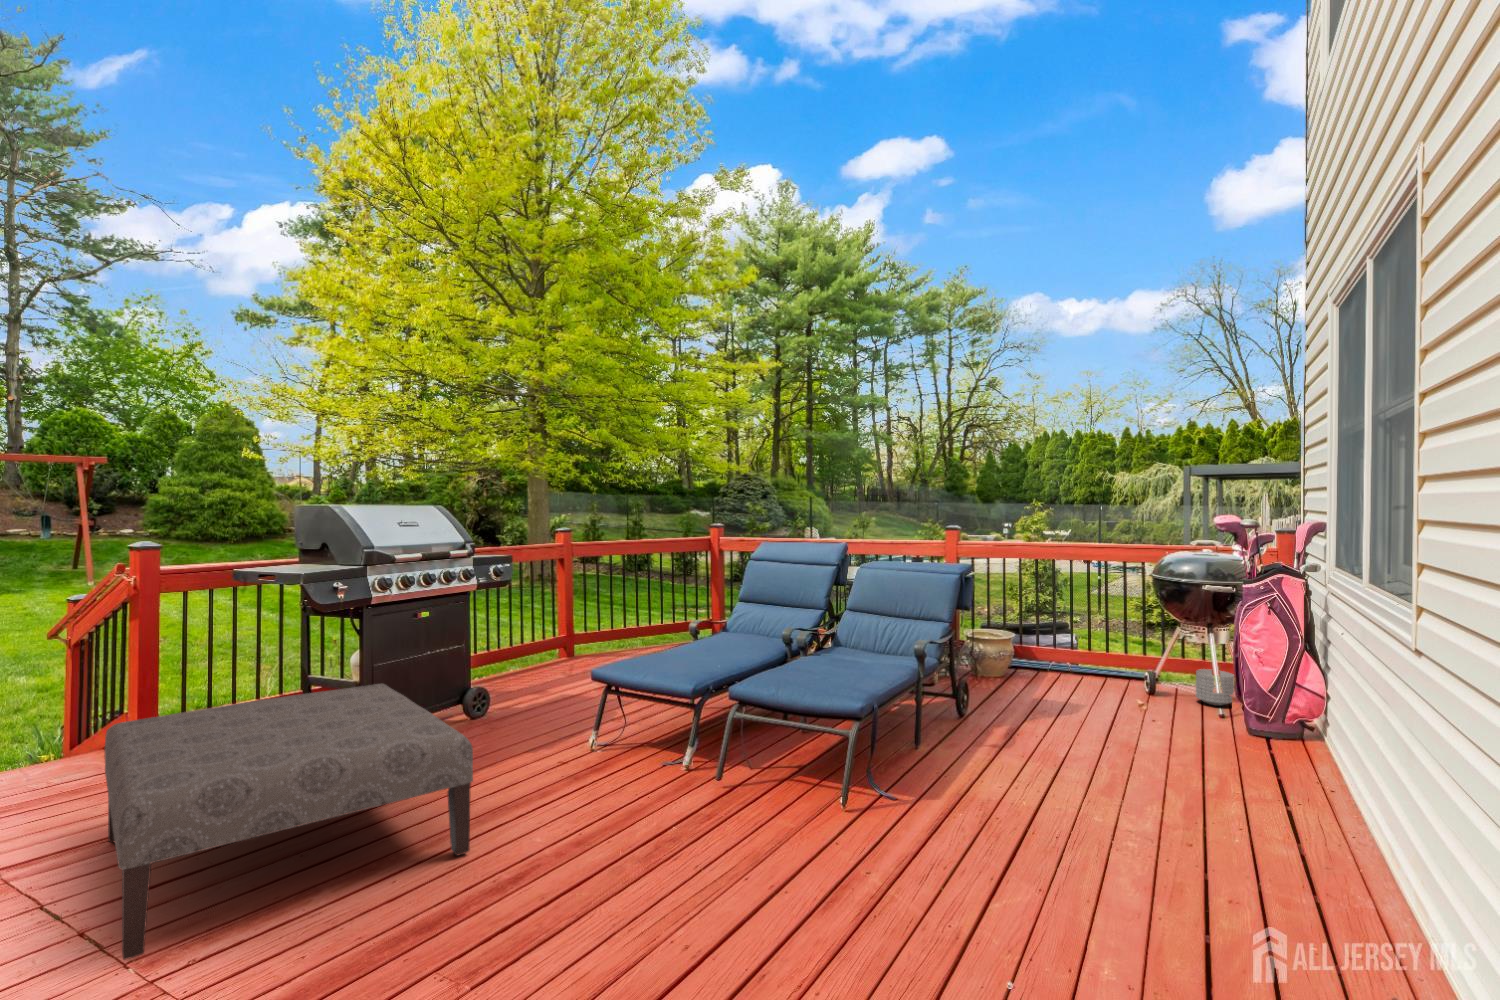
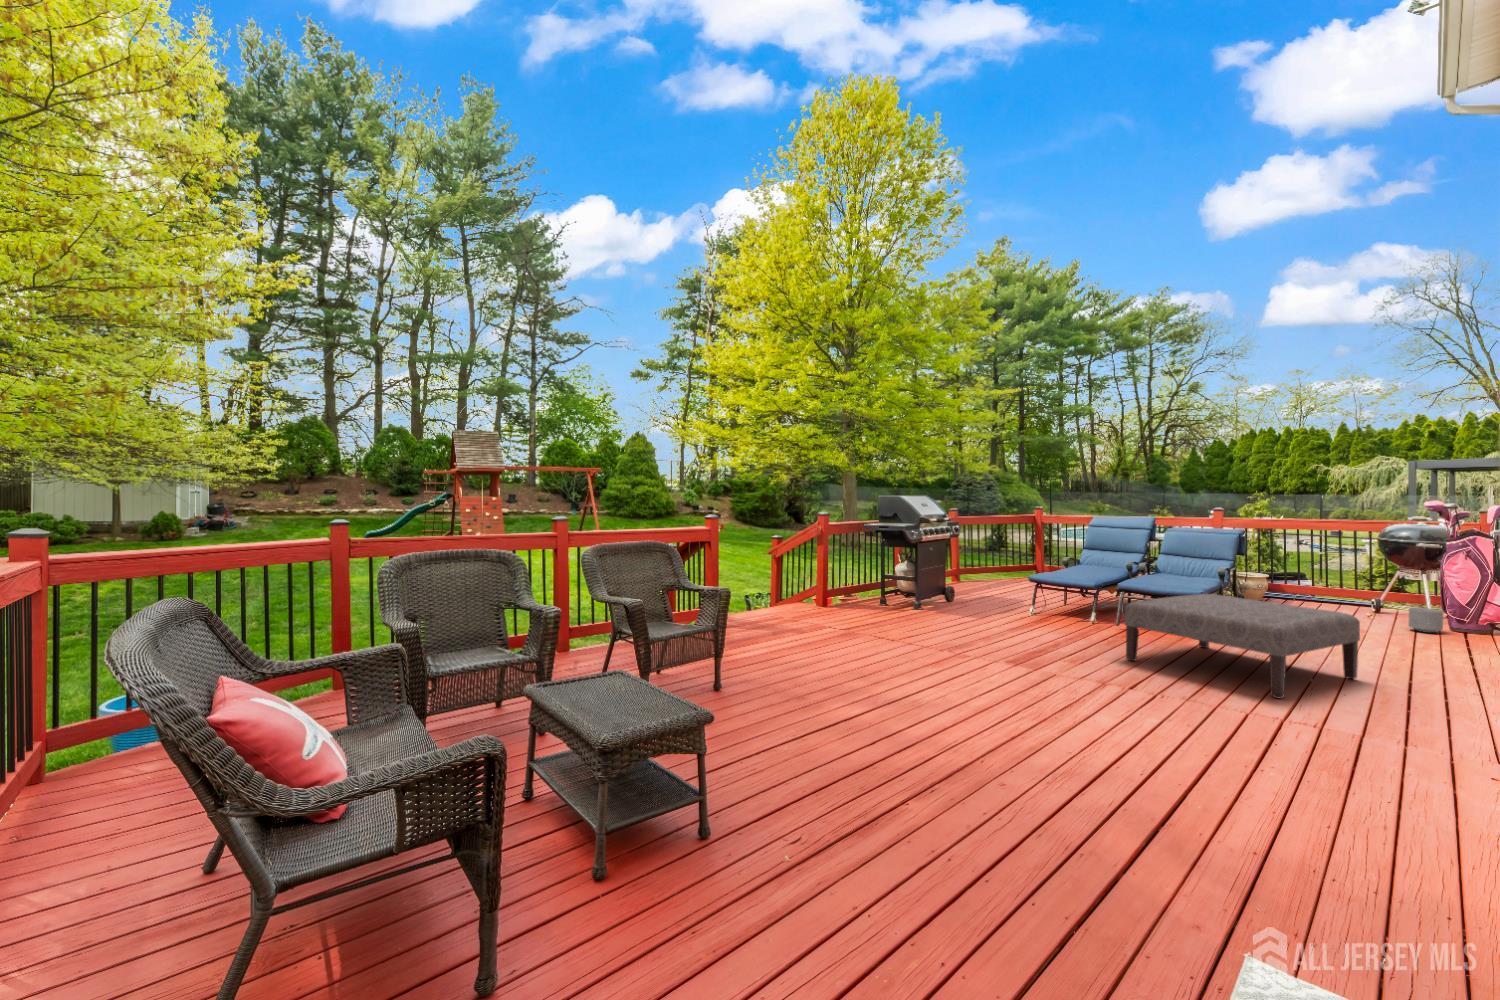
ottoman: present [104,684,473,960] -> present [1125,594,1360,698]

